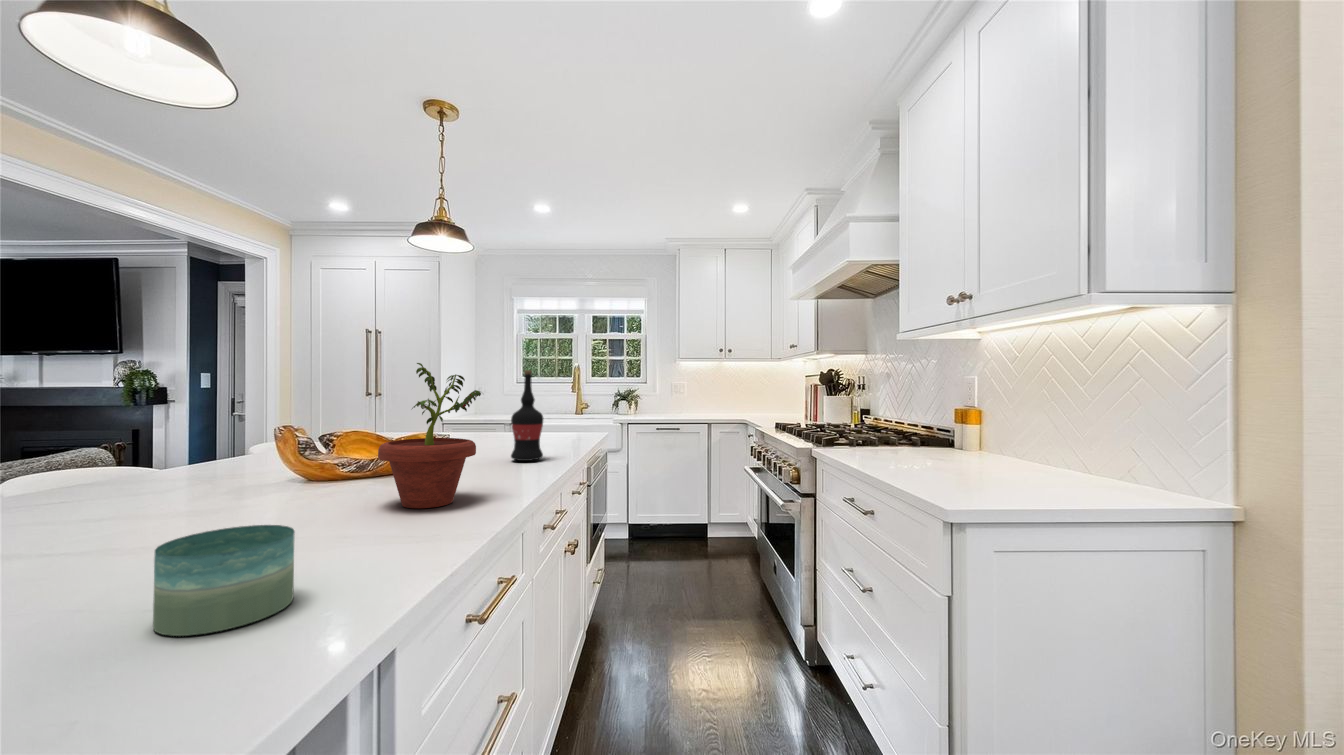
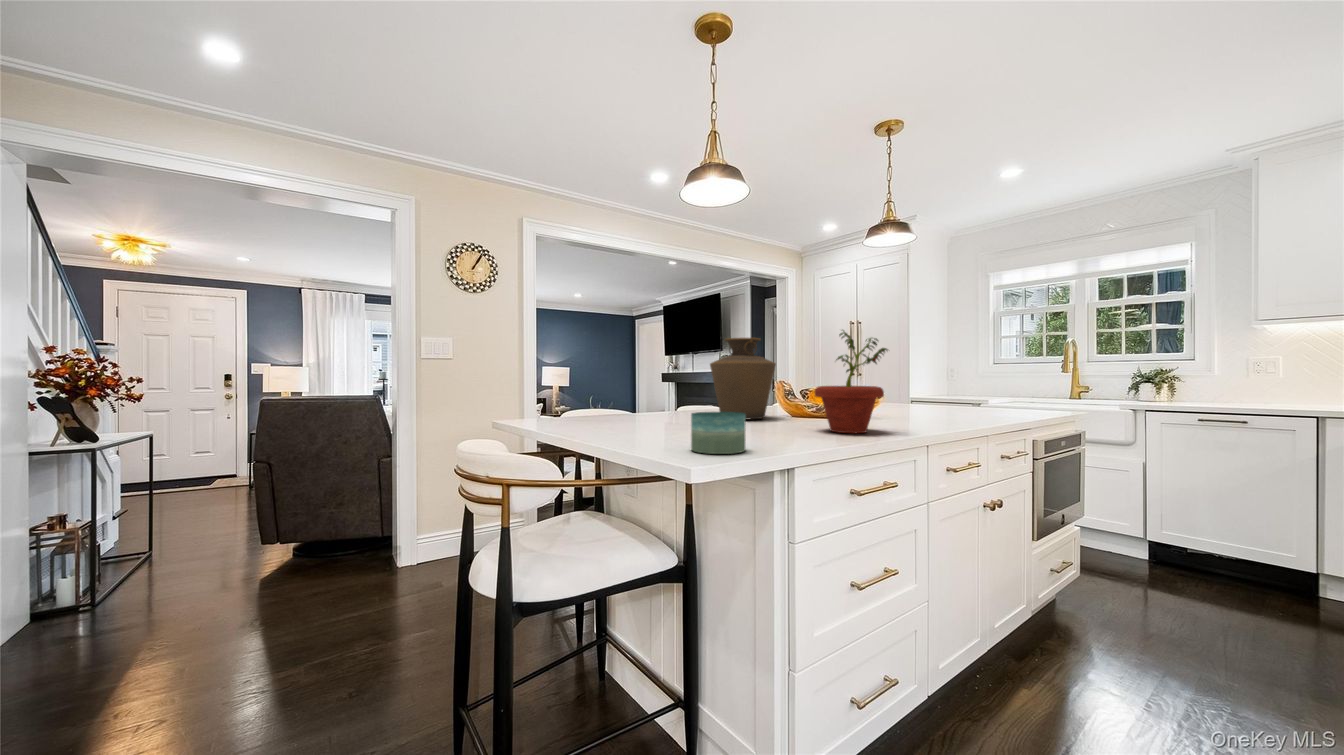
vase: none [148,361,293,502] -> present [710,338,776,419]
wine bottle: present [511,370,544,461] -> none [942,337,975,420]

